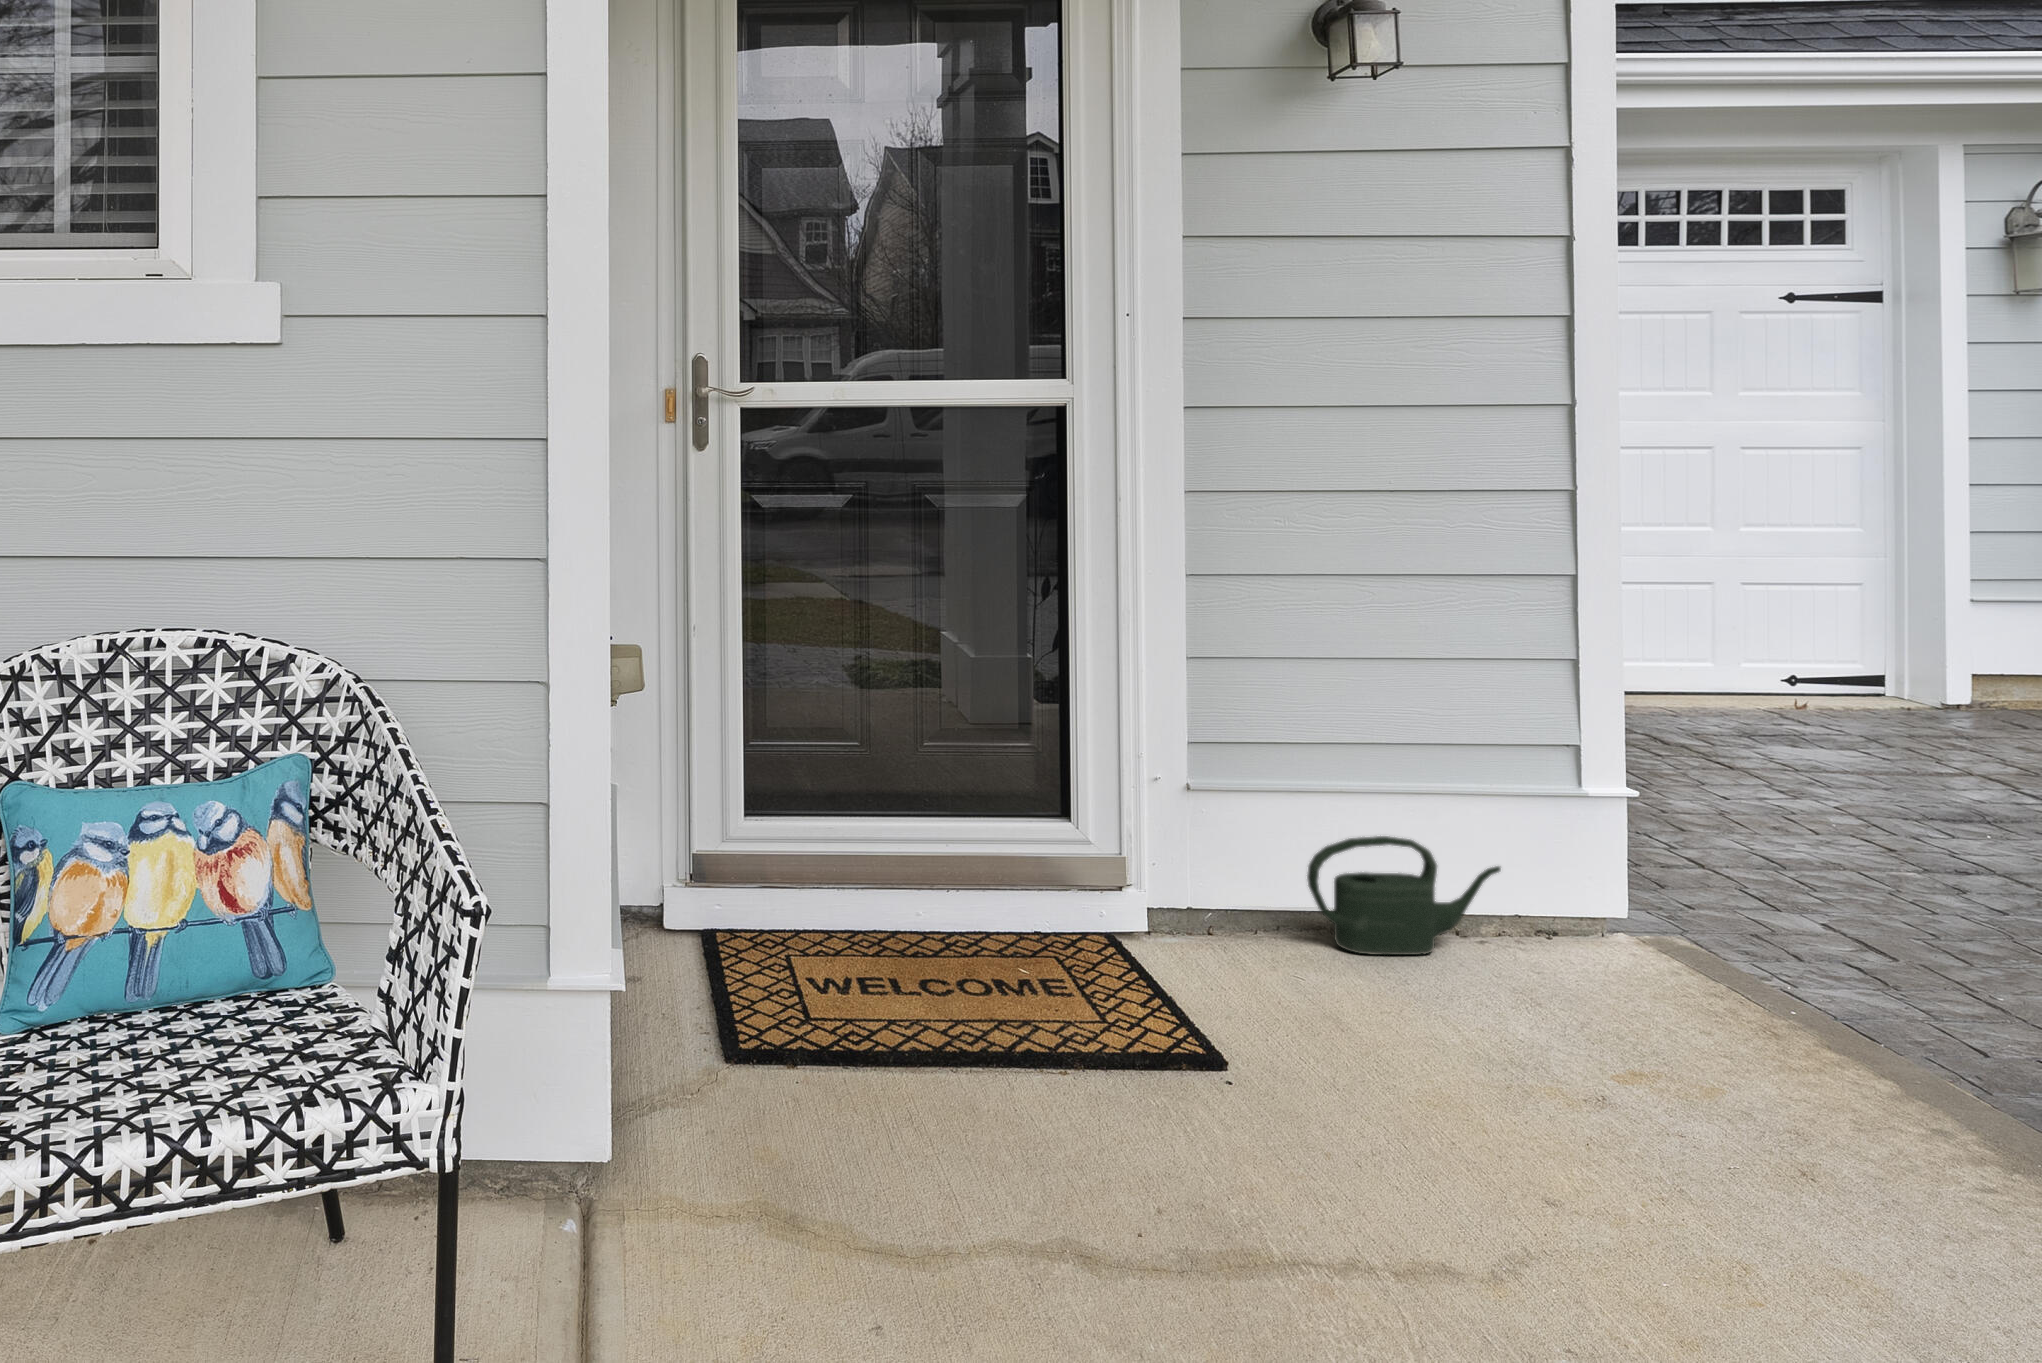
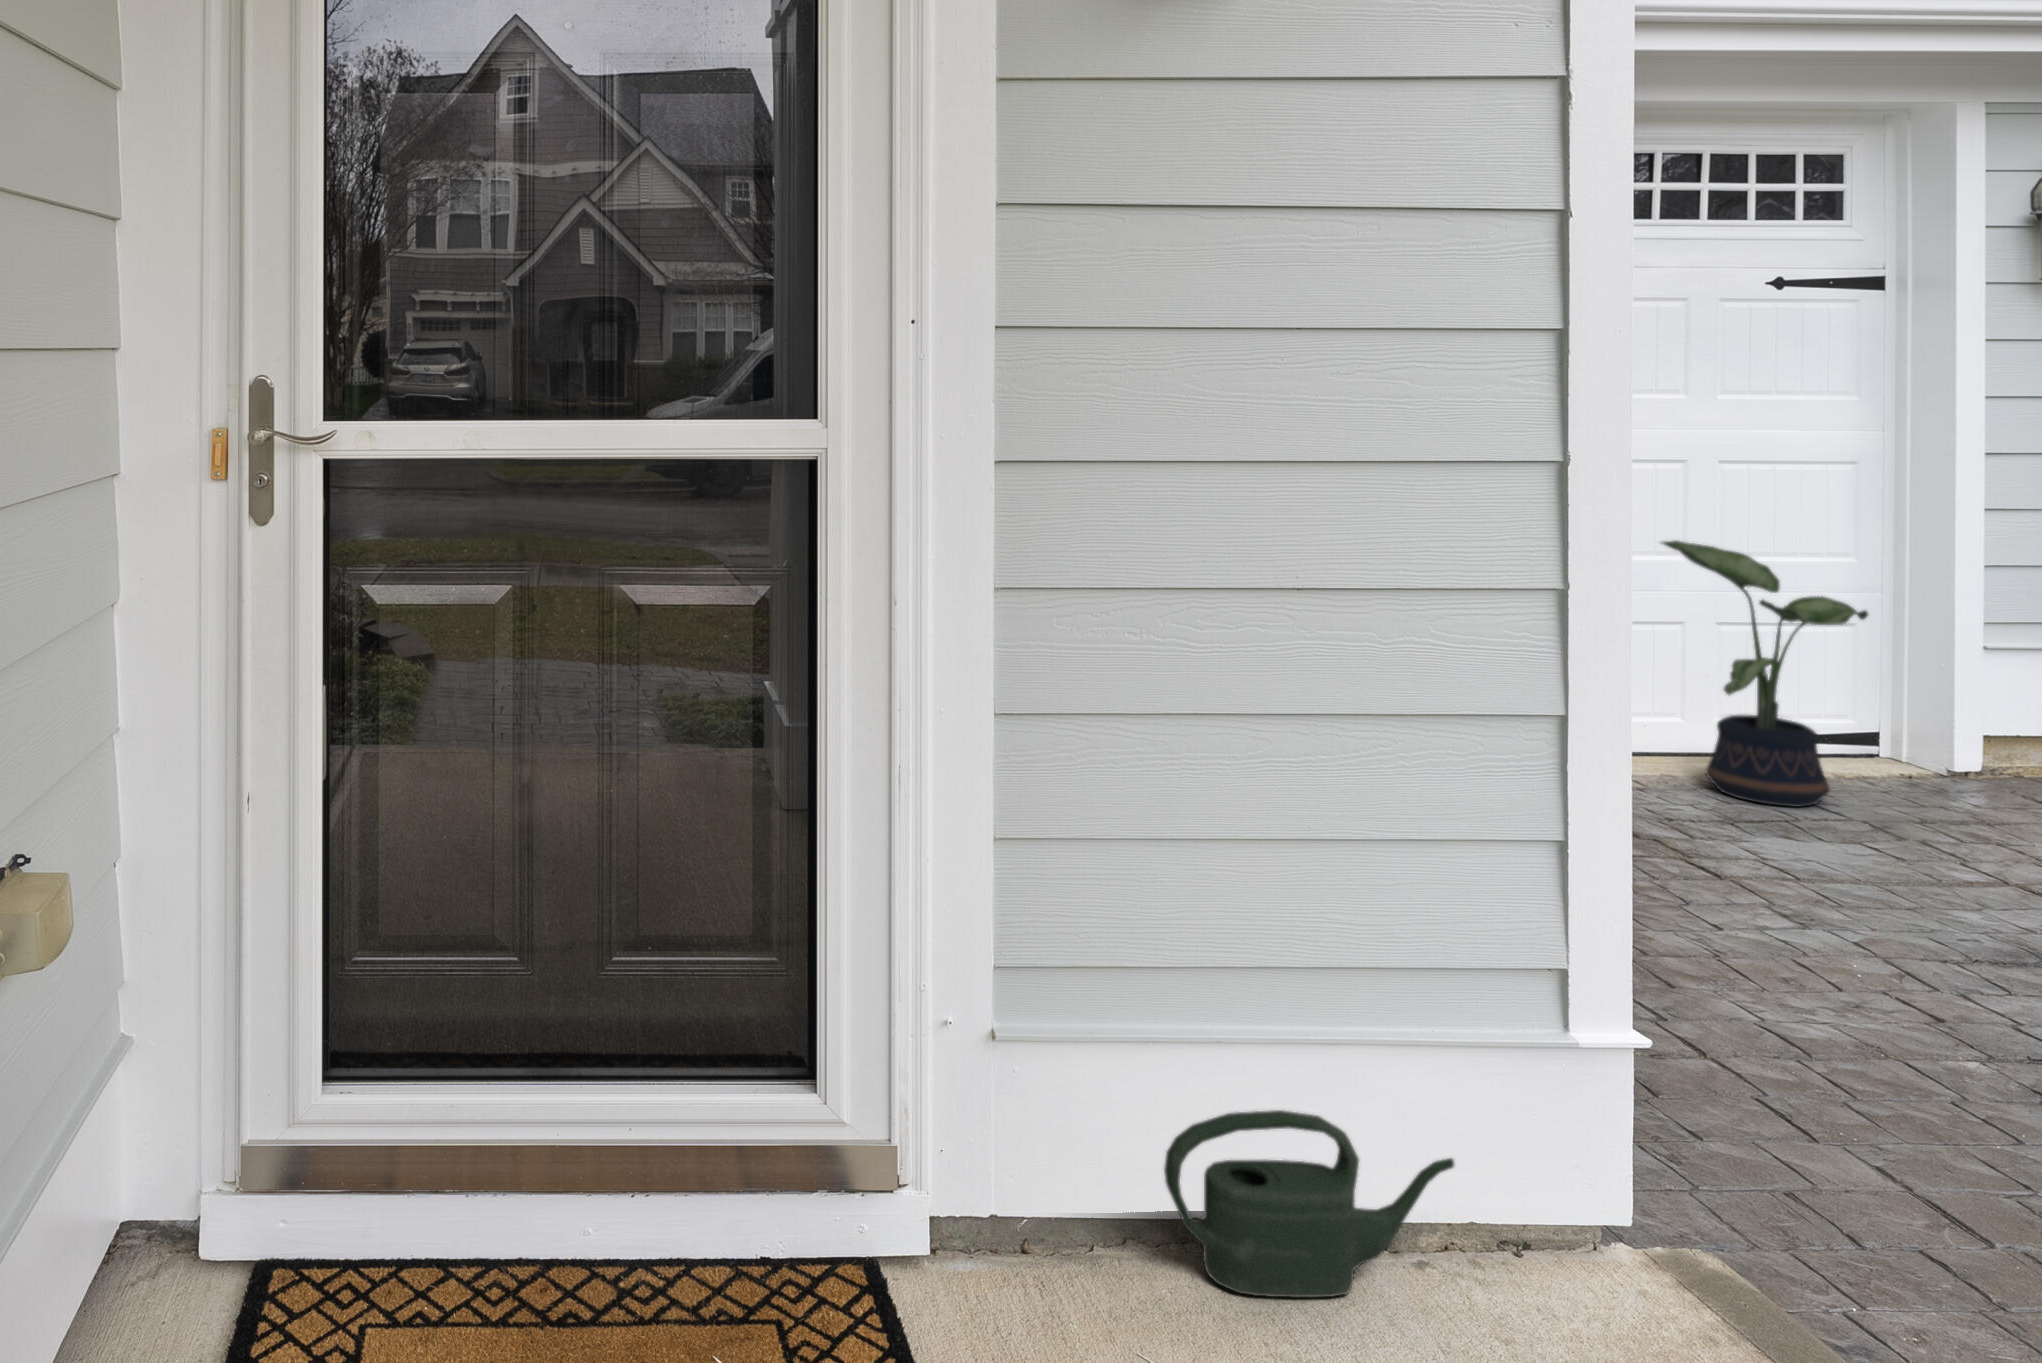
potted plant: none [1696,511,1867,725] -> present [1663,540,1868,807]

